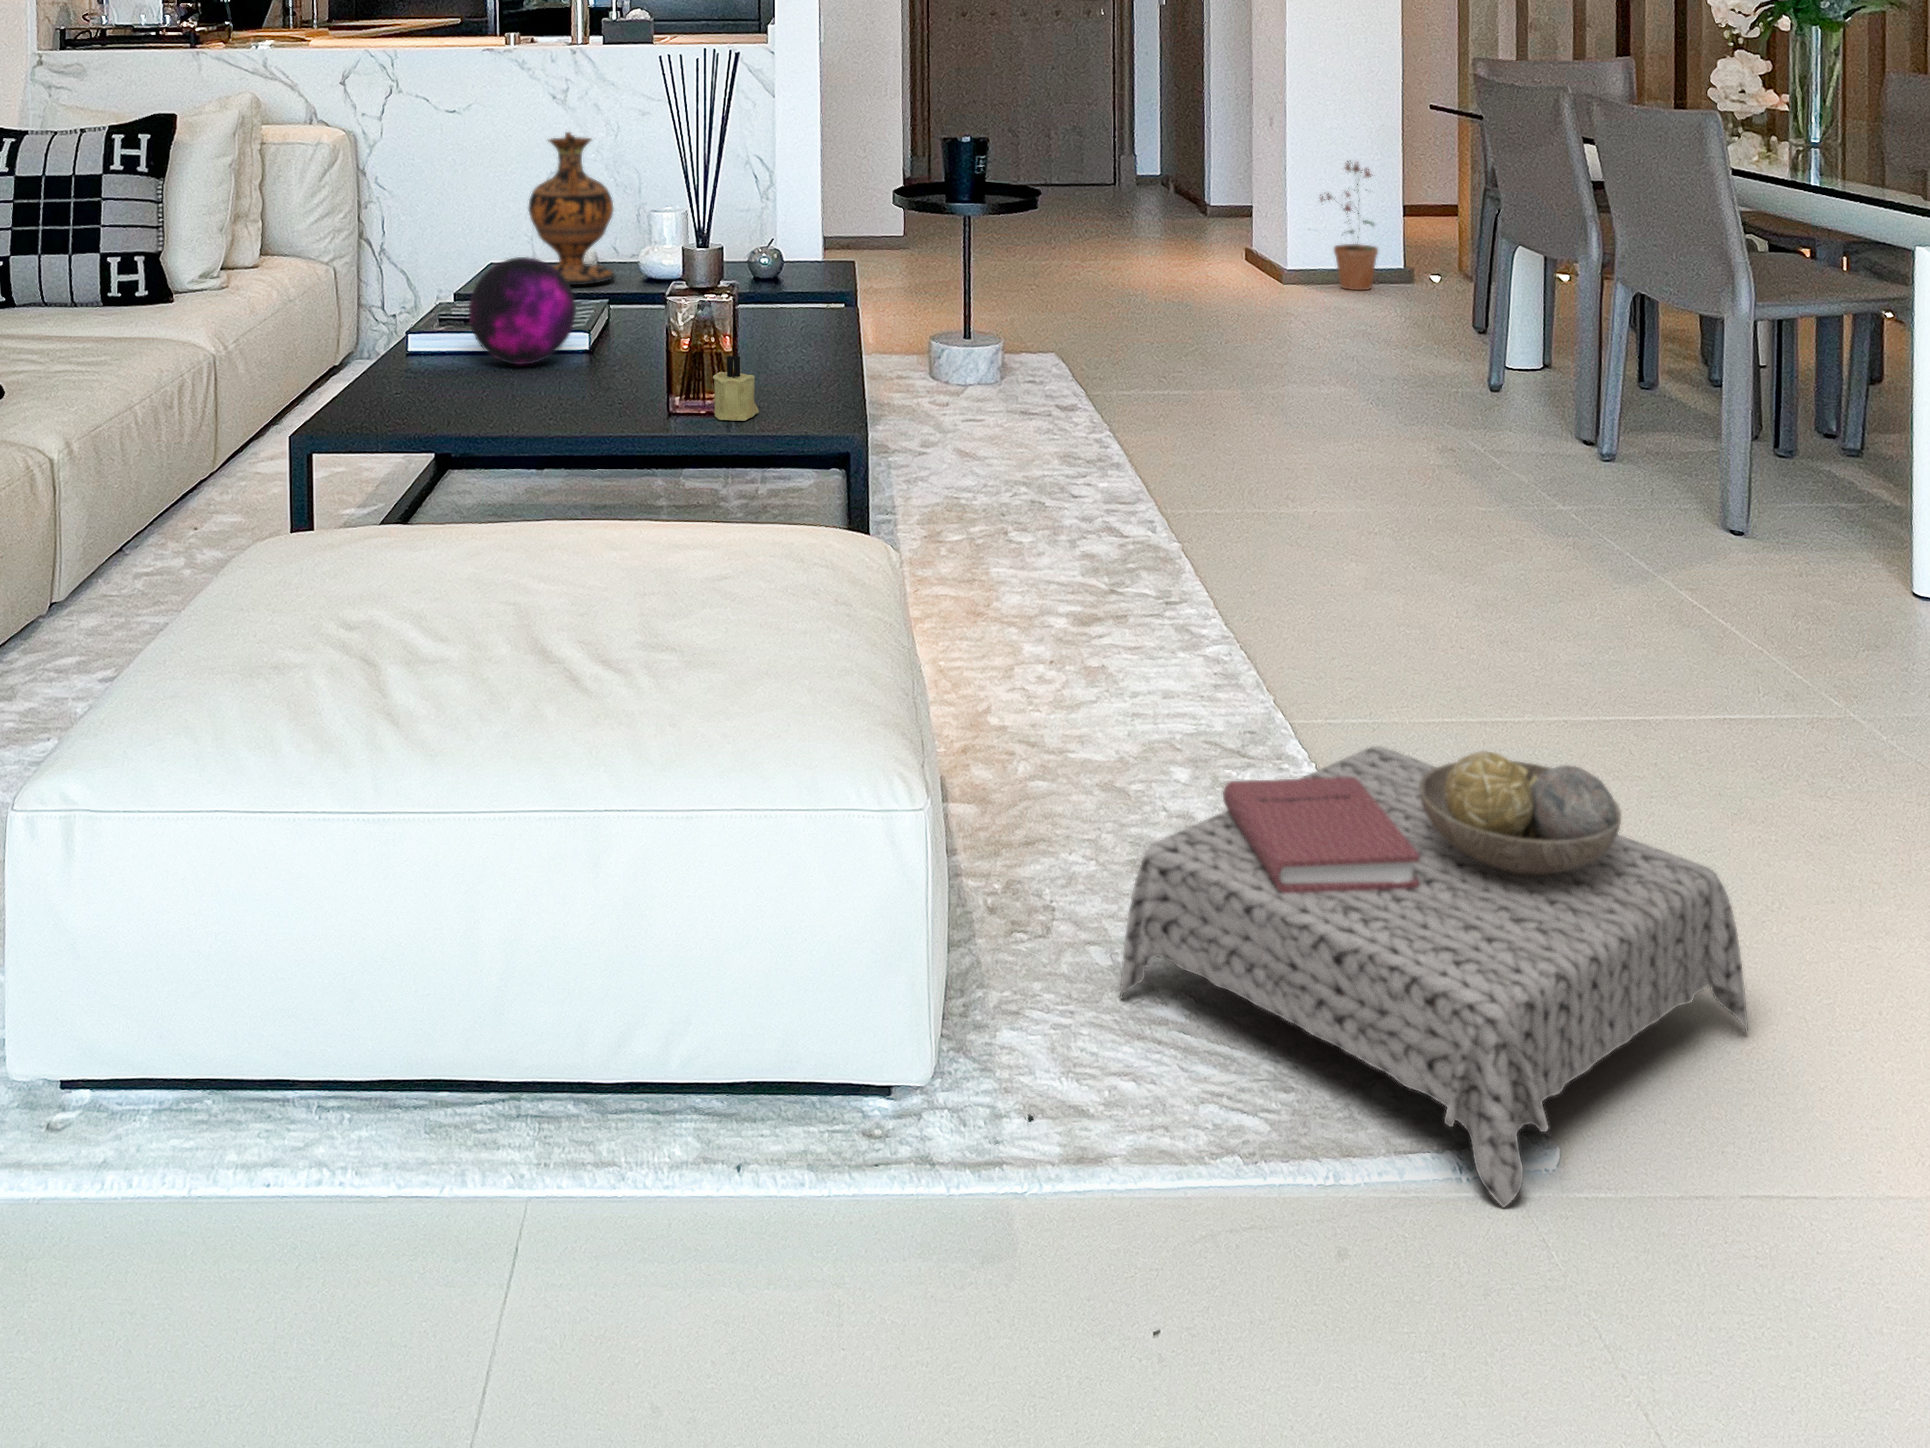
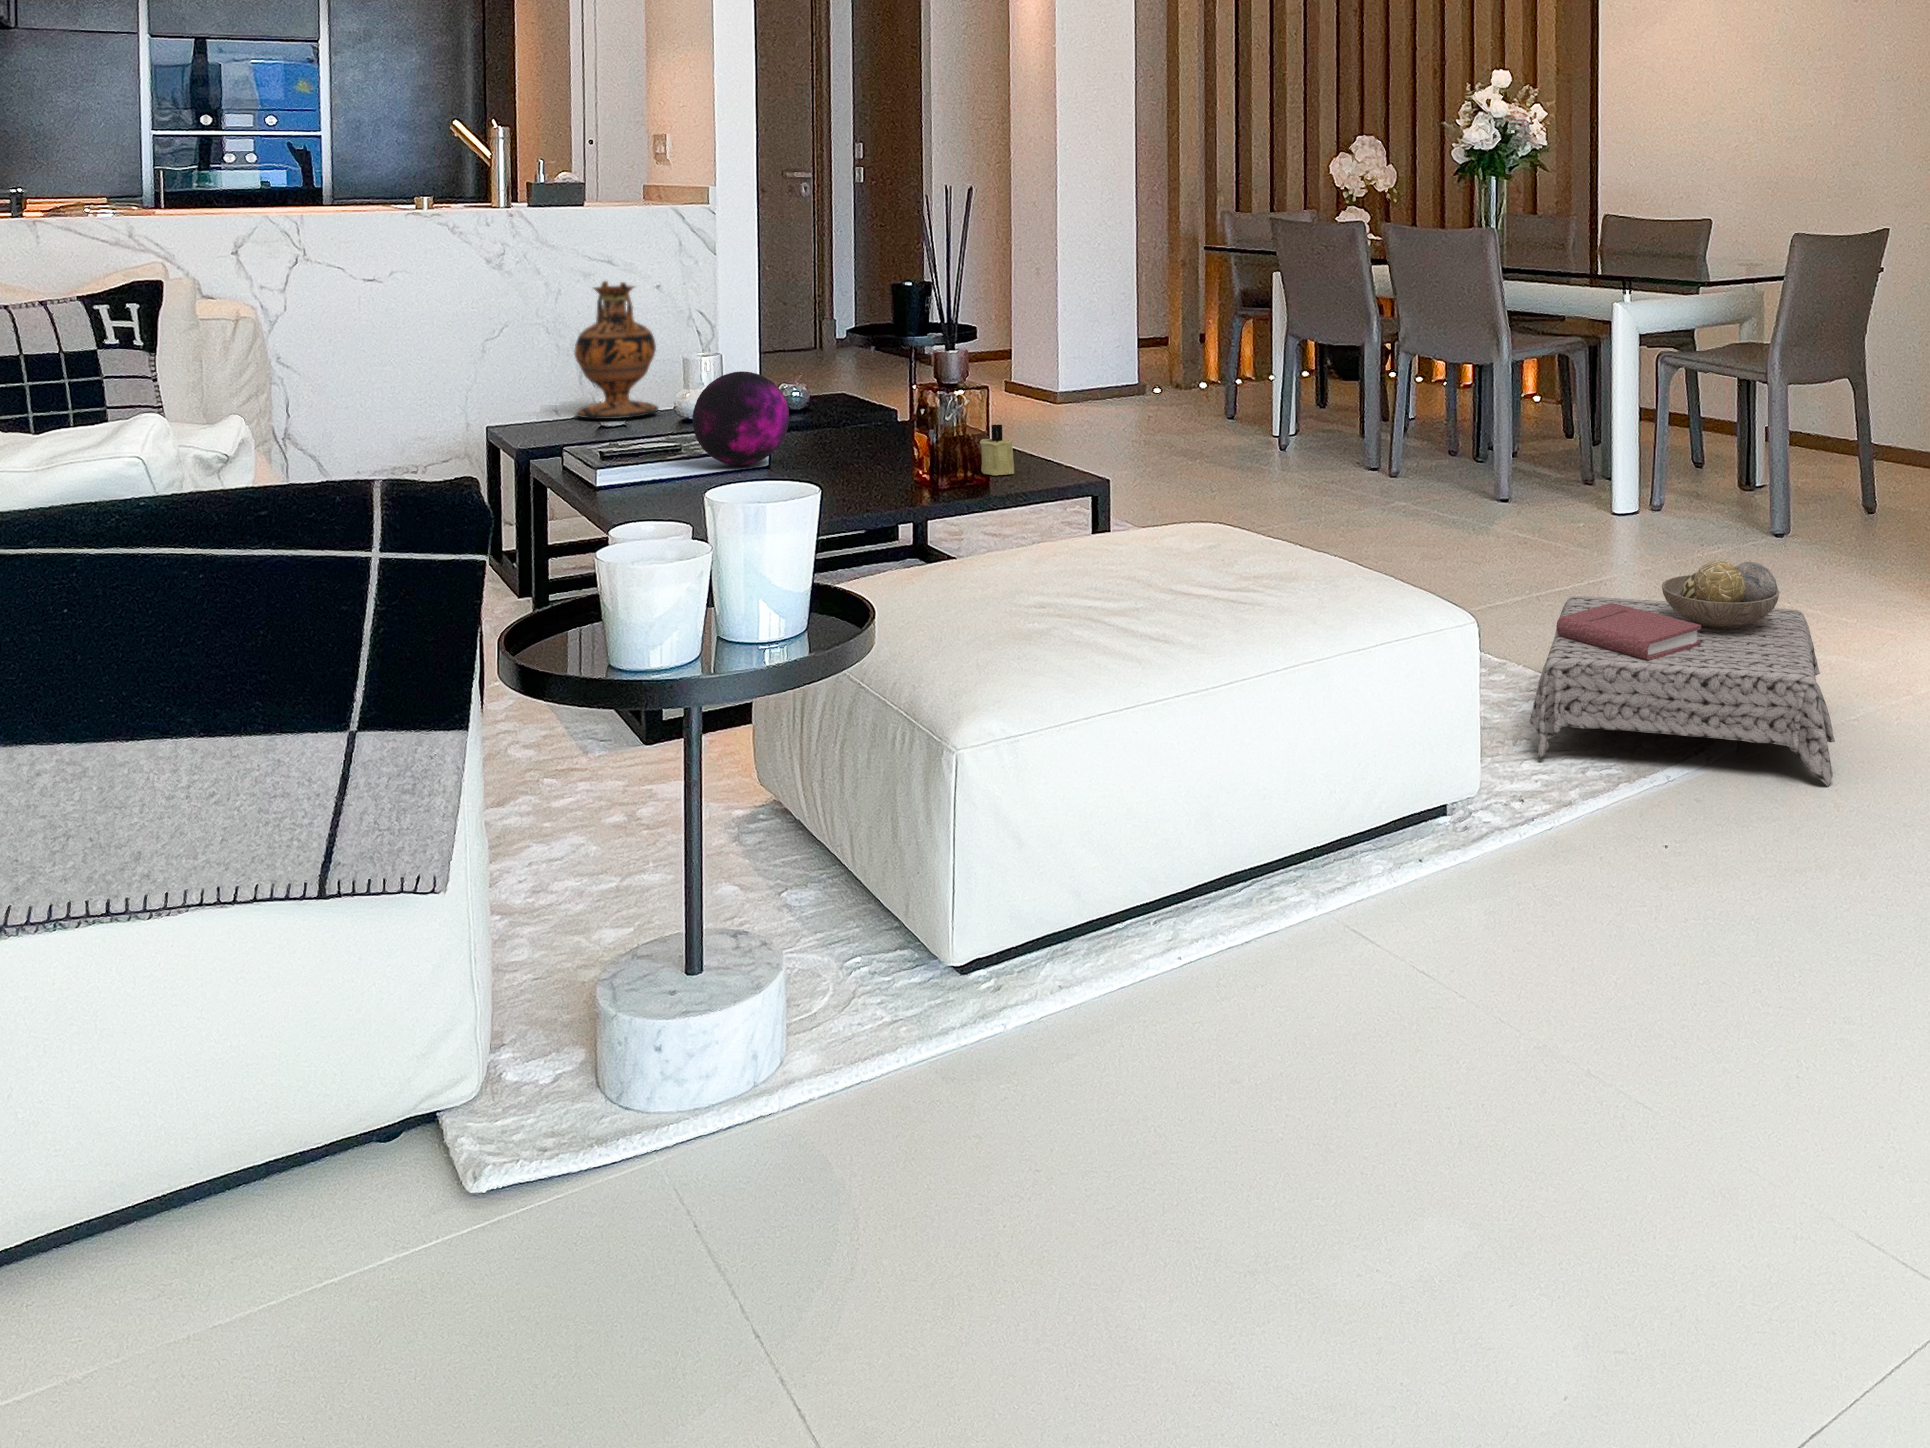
potted plant: present [1321,161,1378,290] -> none [1014,301,1066,400]

